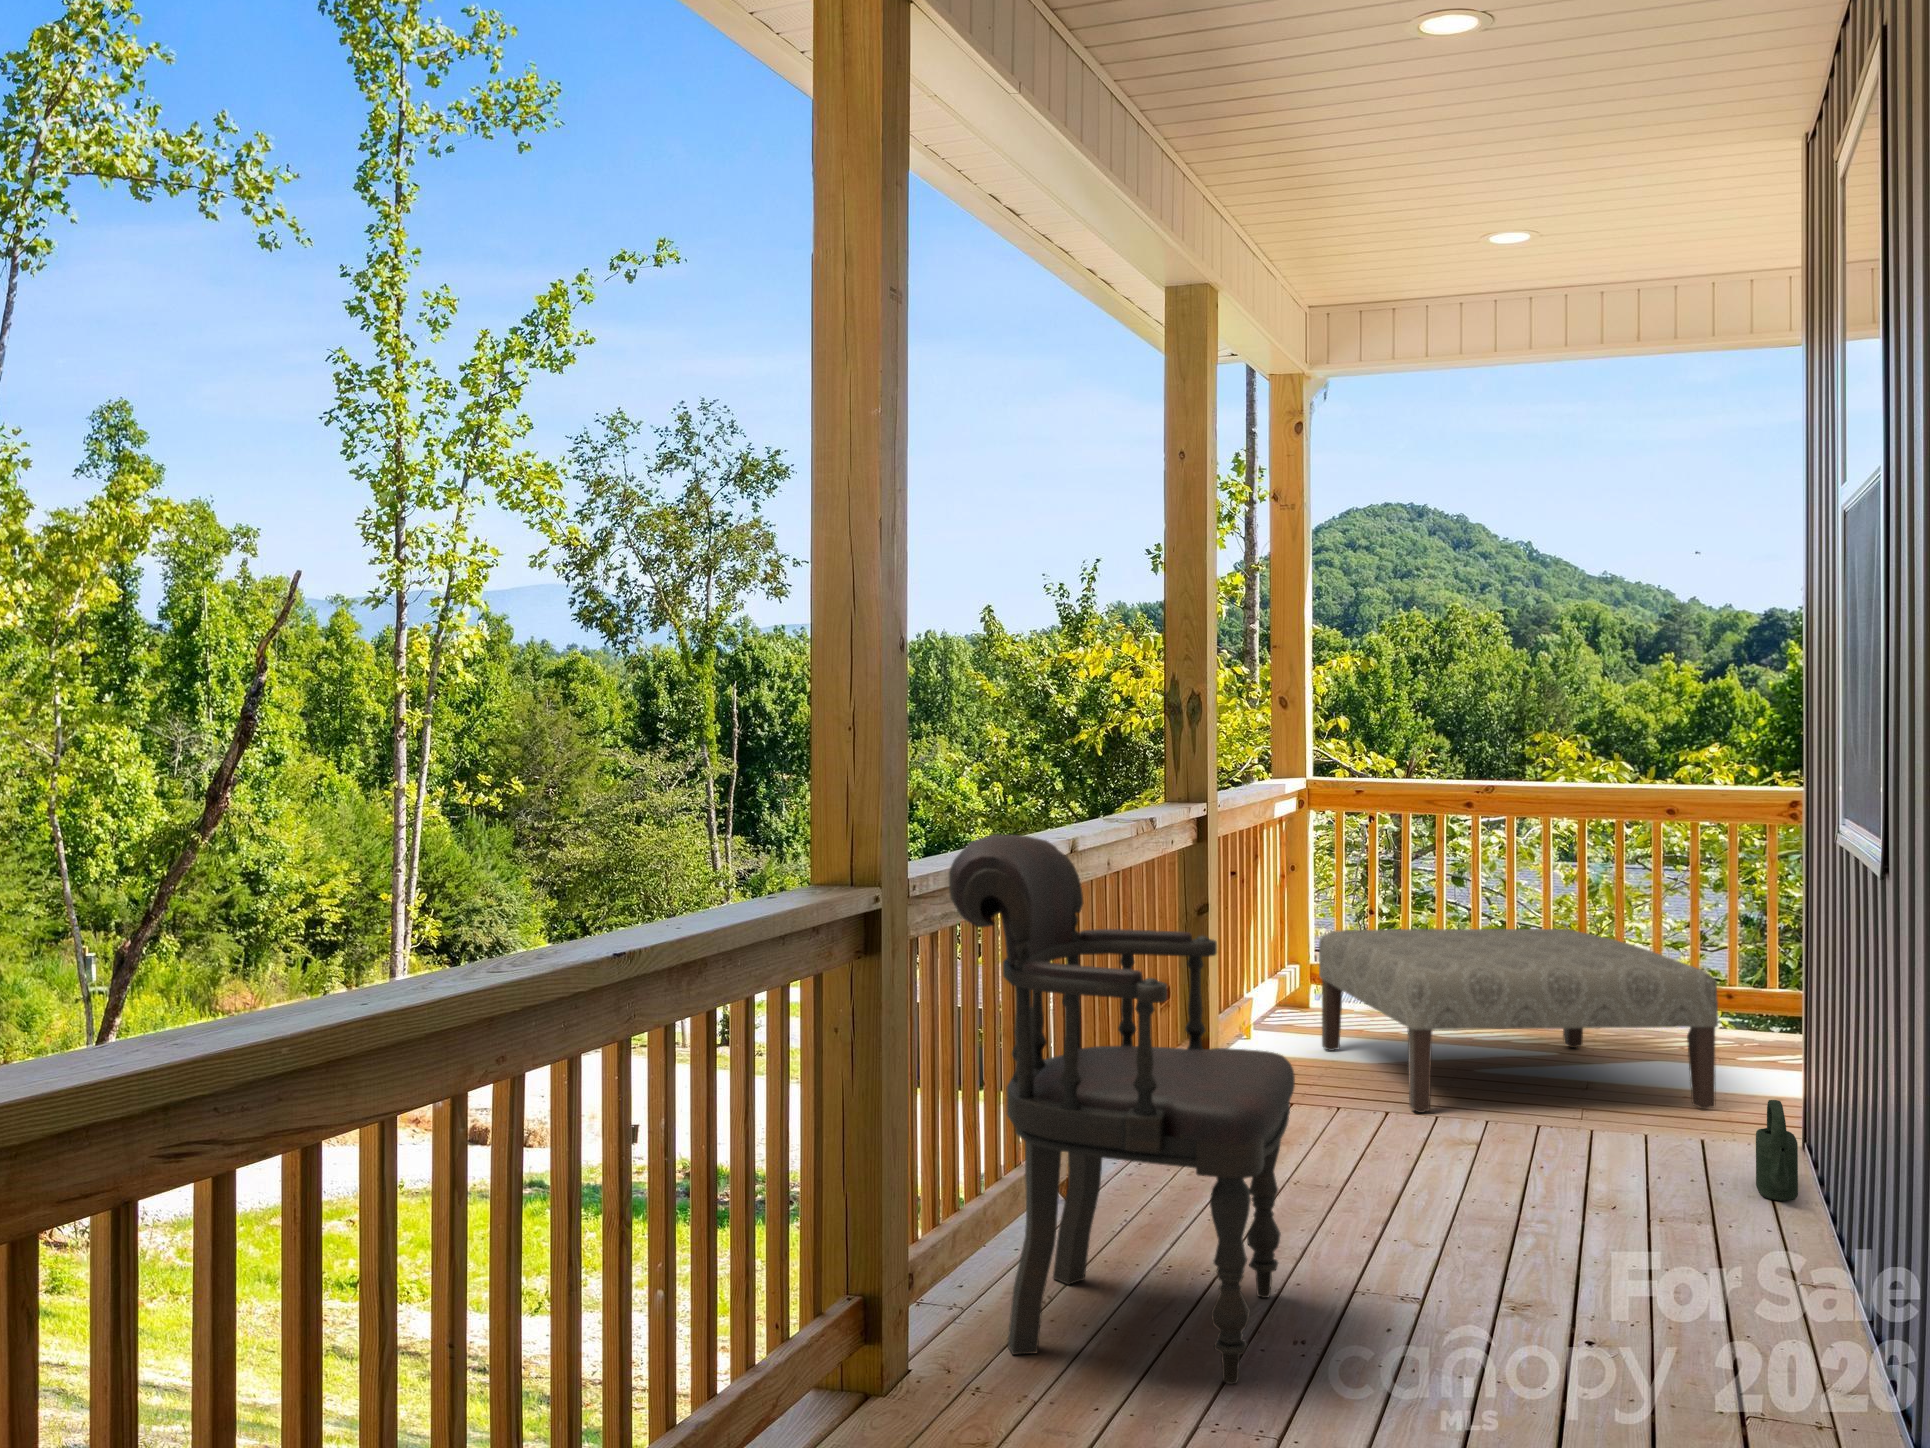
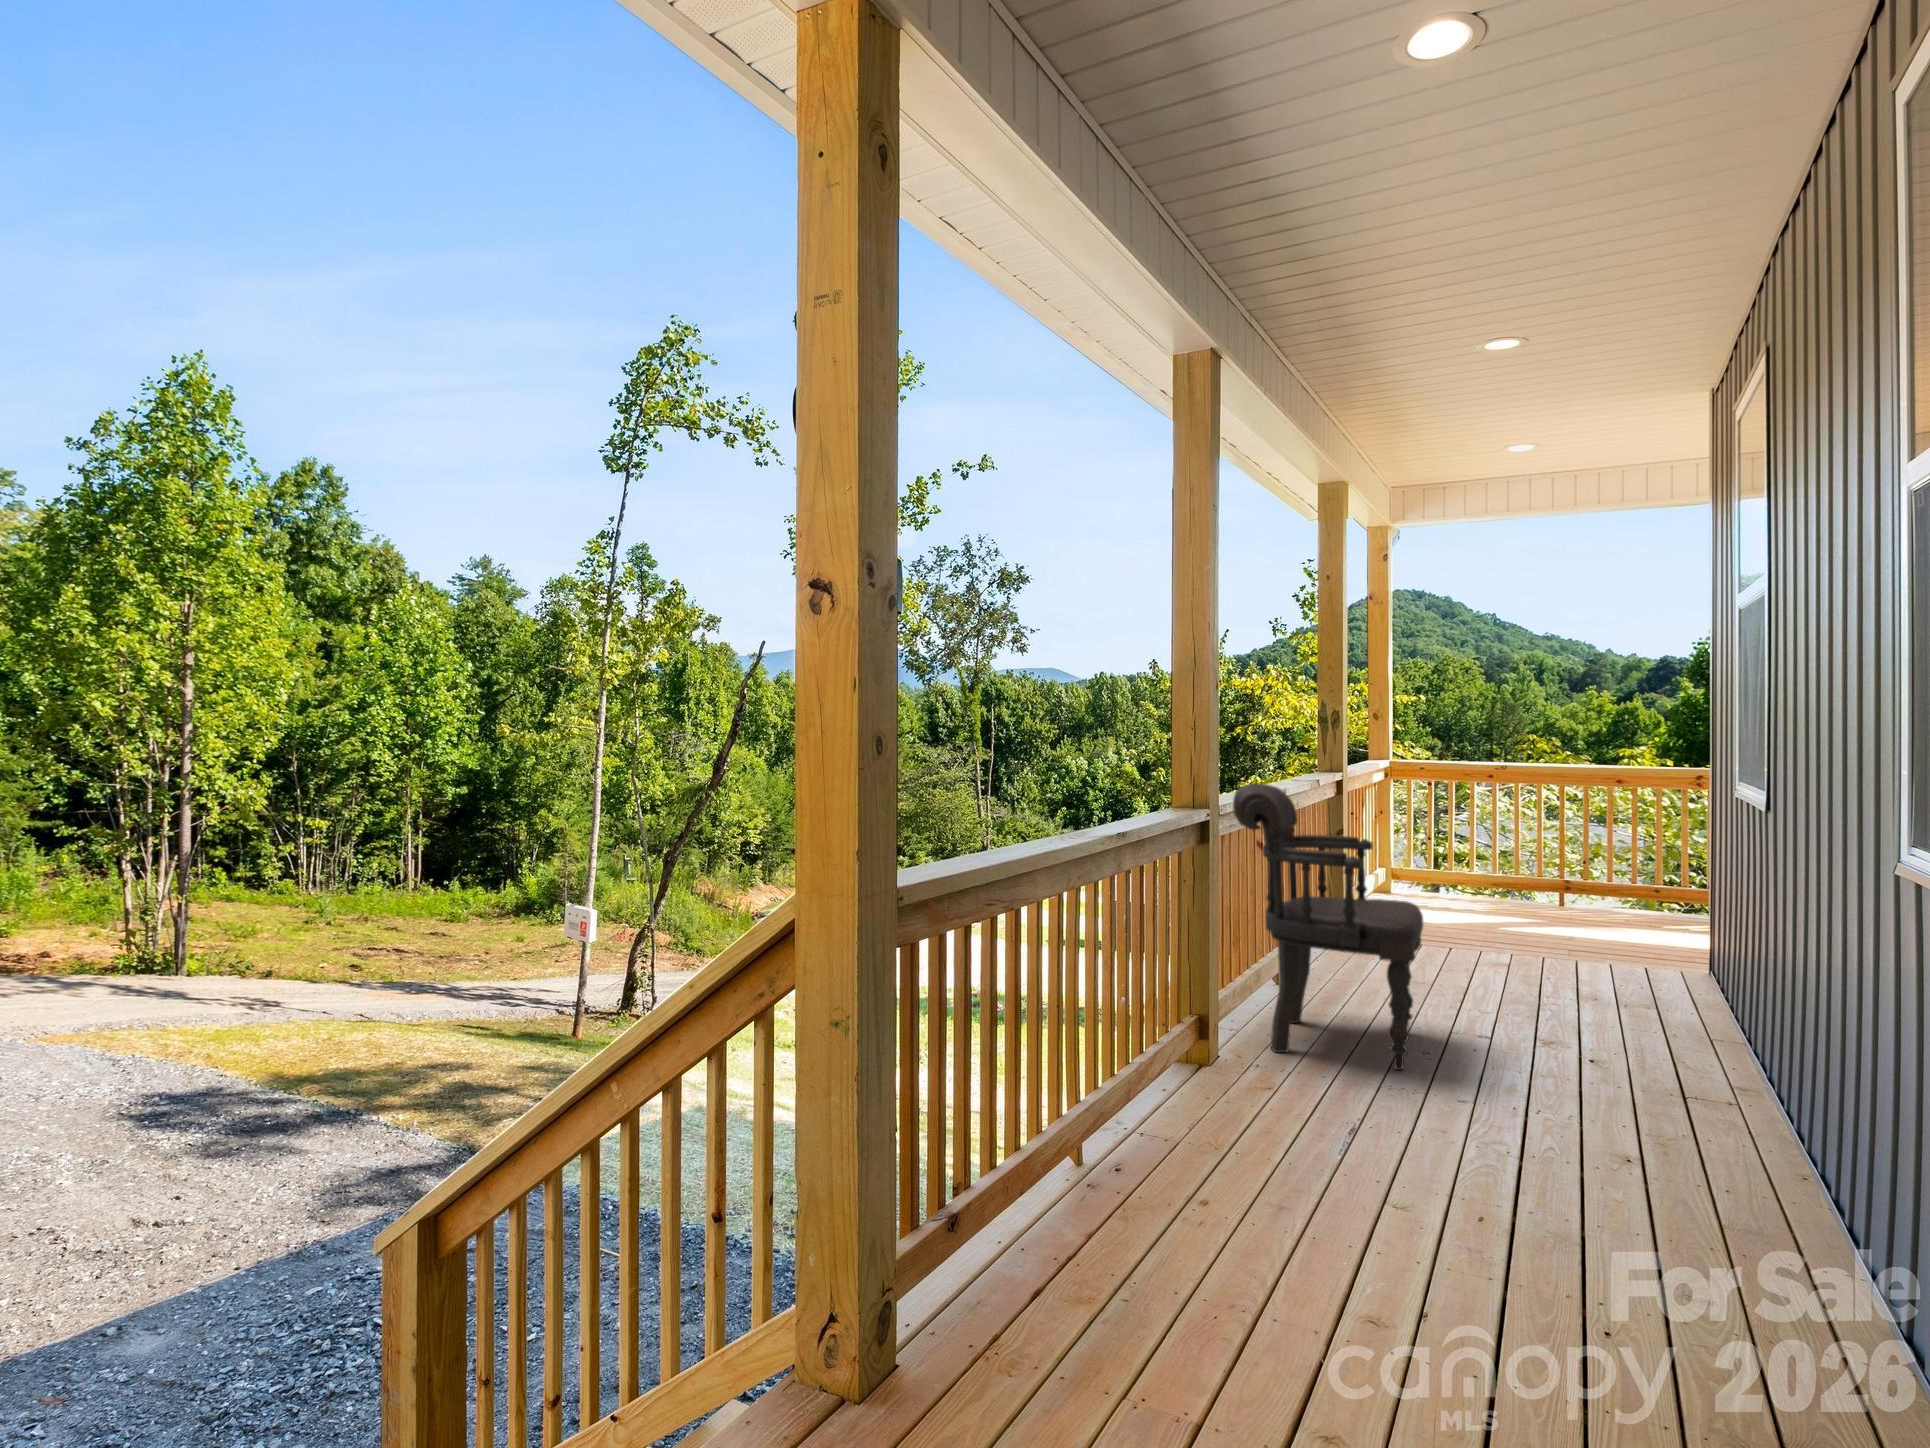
ottoman: present [1319,929,1718,1113] -> none [1396,848,1655,955]
watering can: present [1756,1100,1798,1201] -> none [1687,944,1715,1002]

